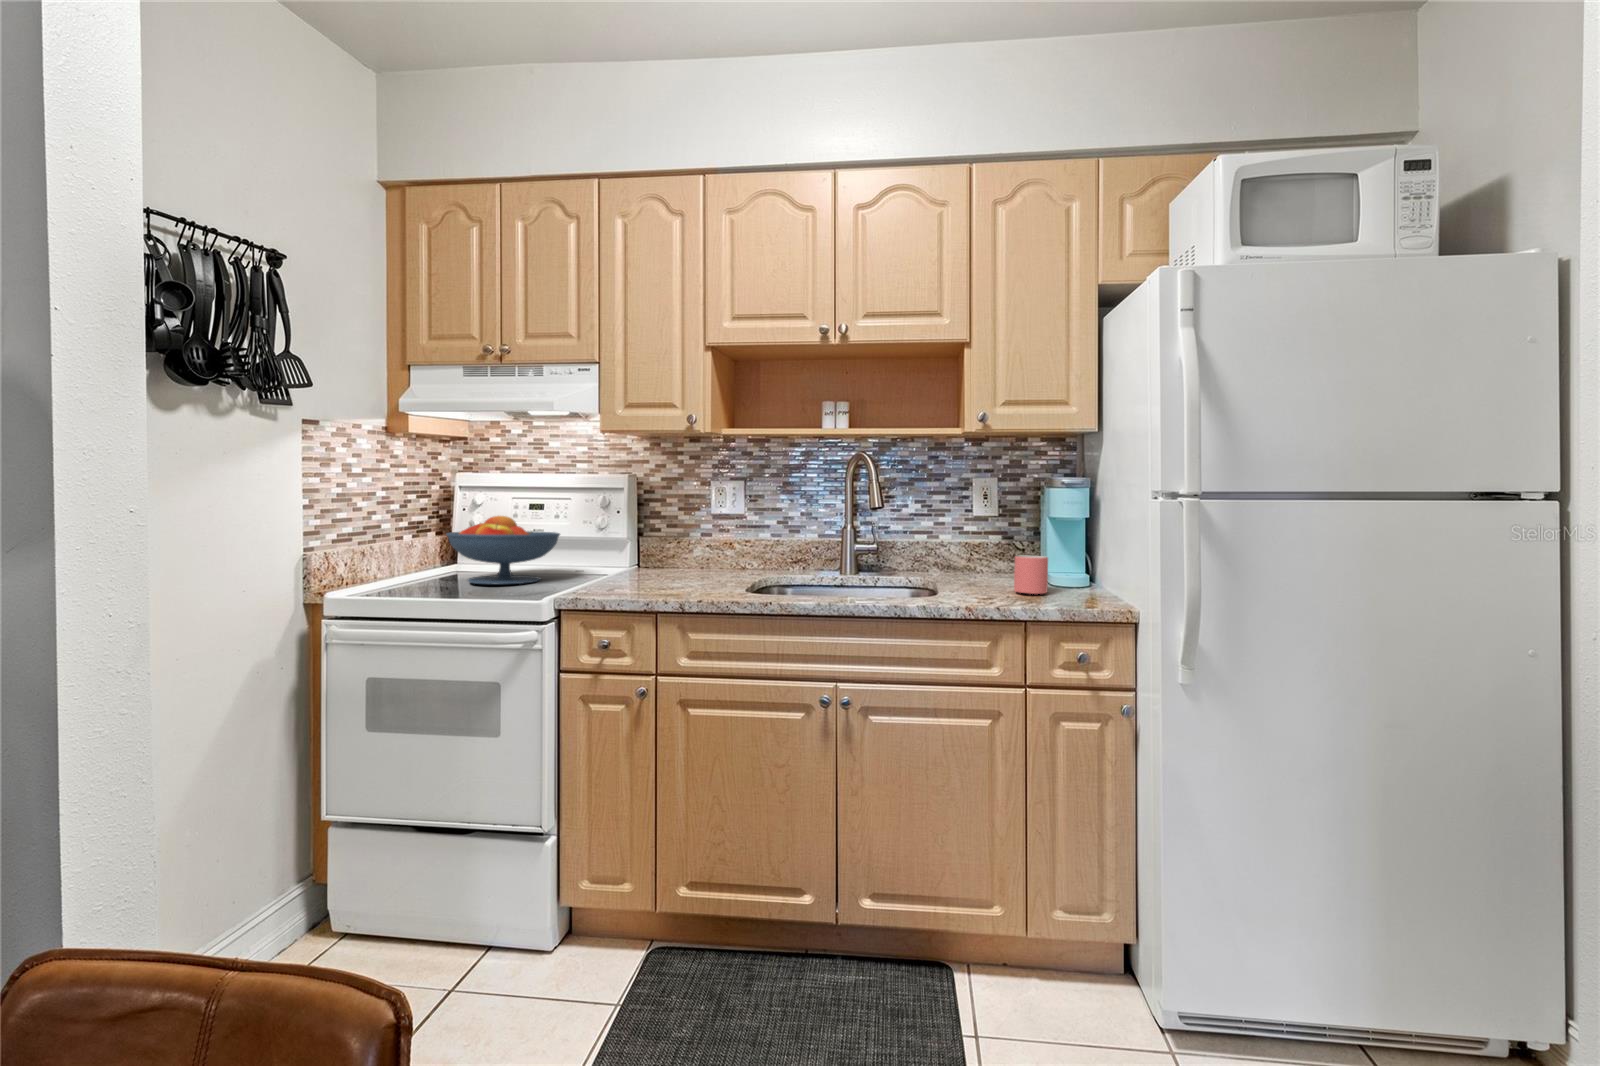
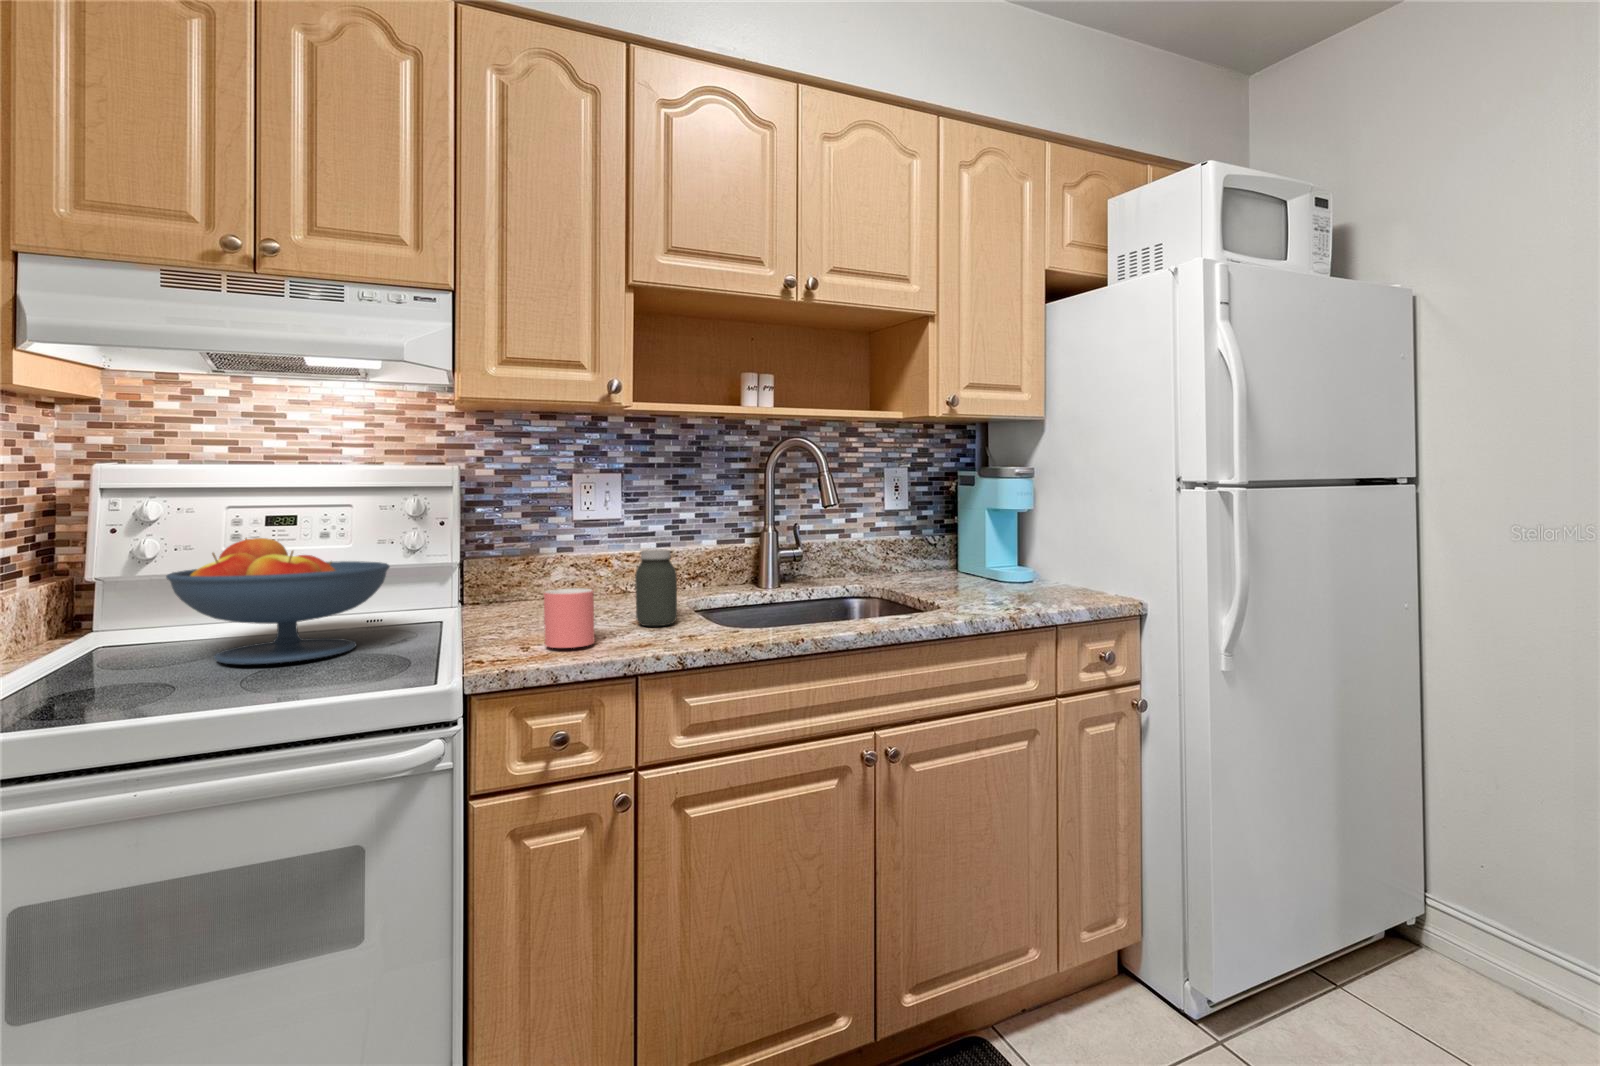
jar: none [694,534,723,587] -> present [635,549,677,626]
mug: present [1014,555,1048,594] -> present [544,588,595,648]

